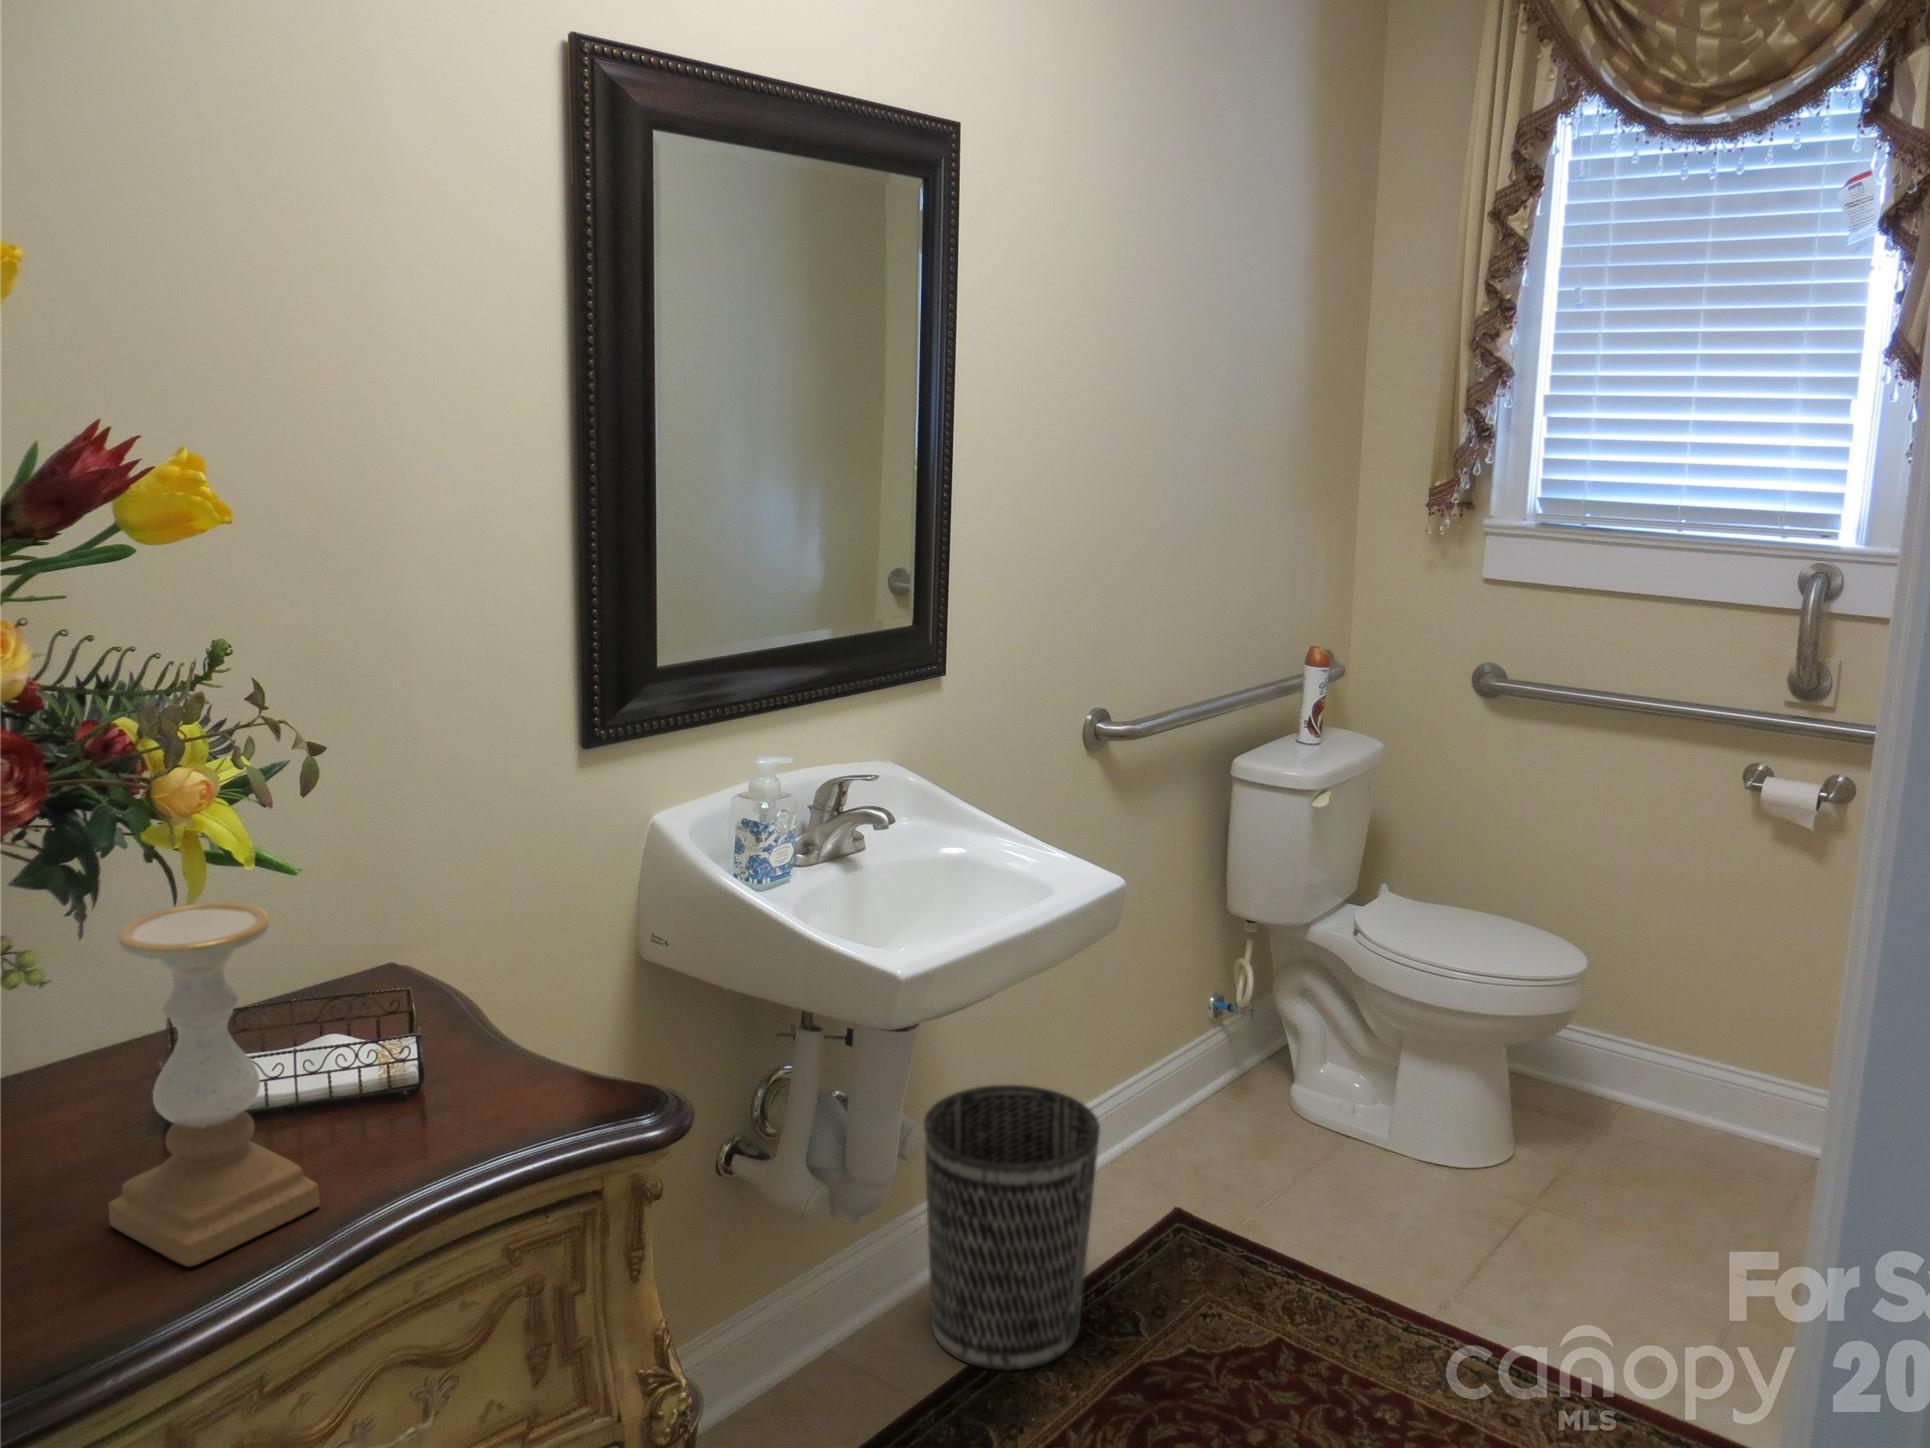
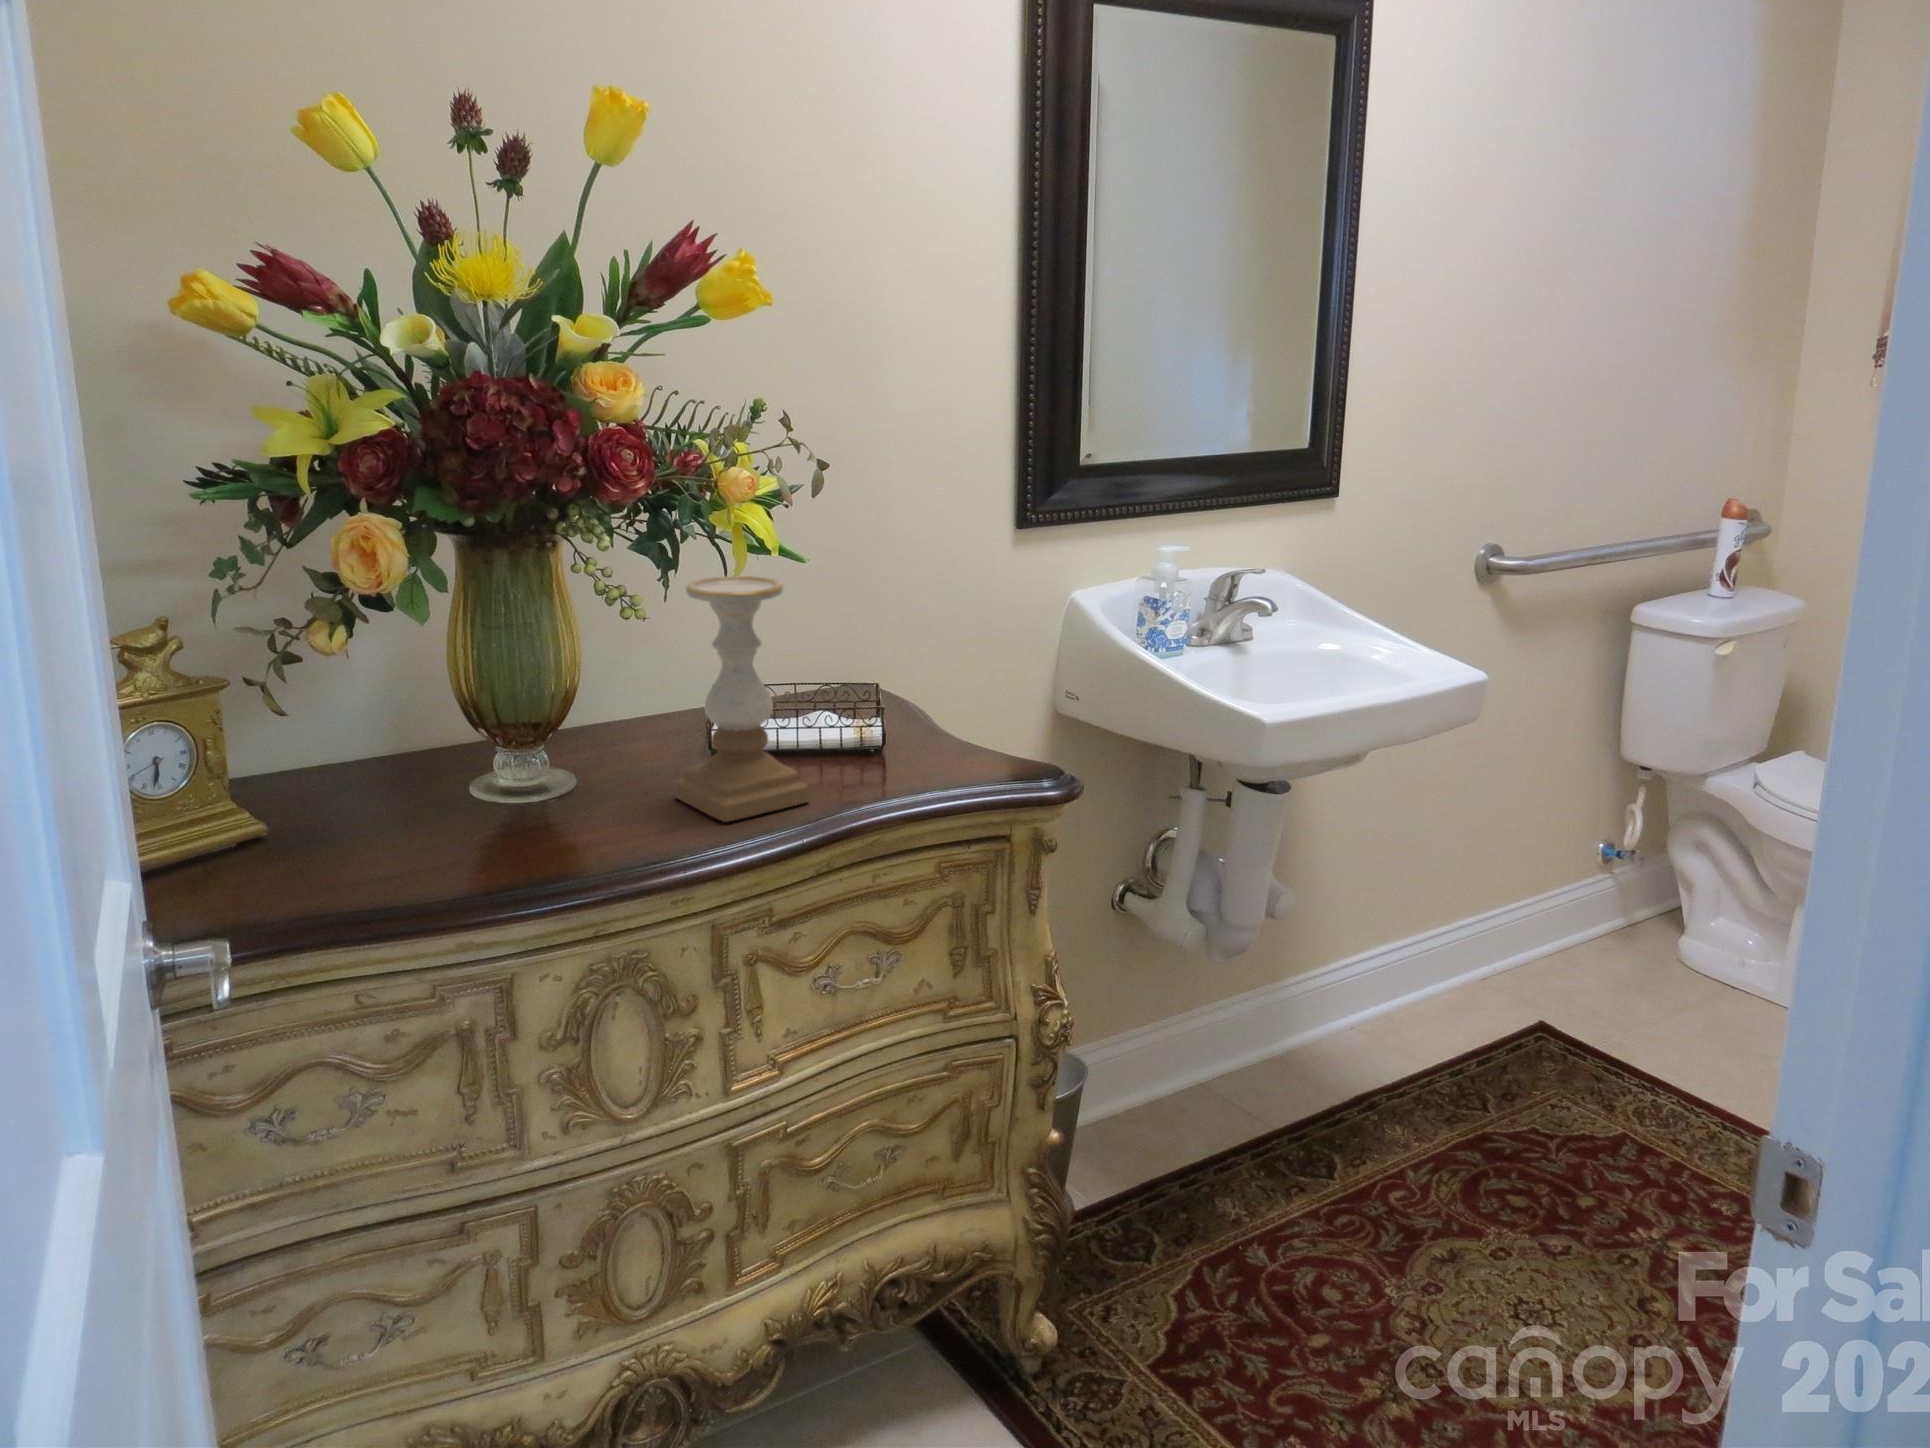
wastebasket: present [924,1085,1100,1370] -> none [1295,874,1460,1118]

